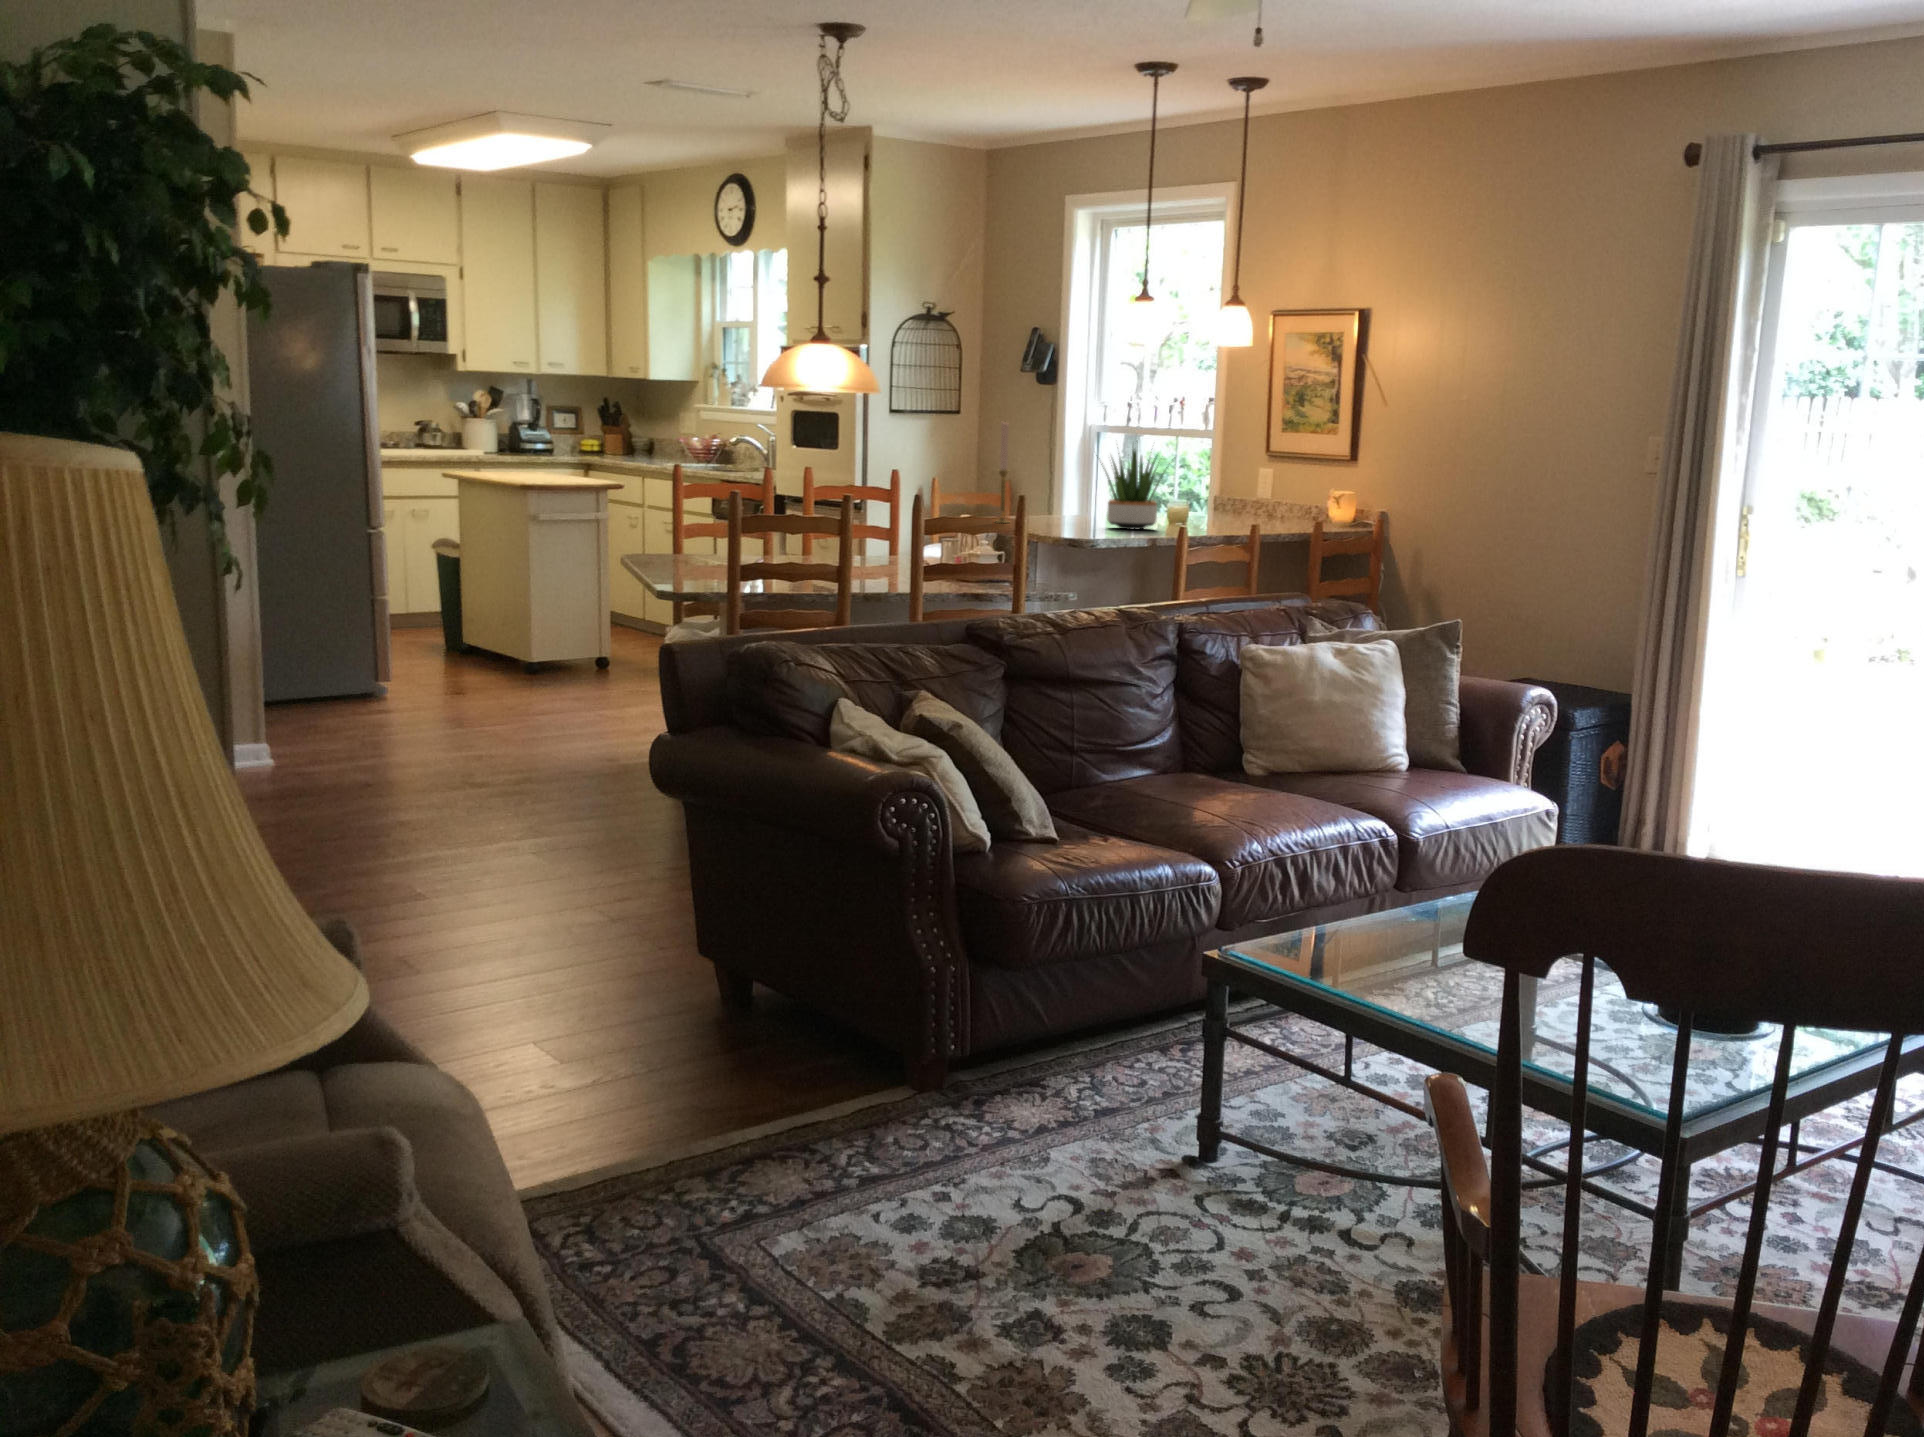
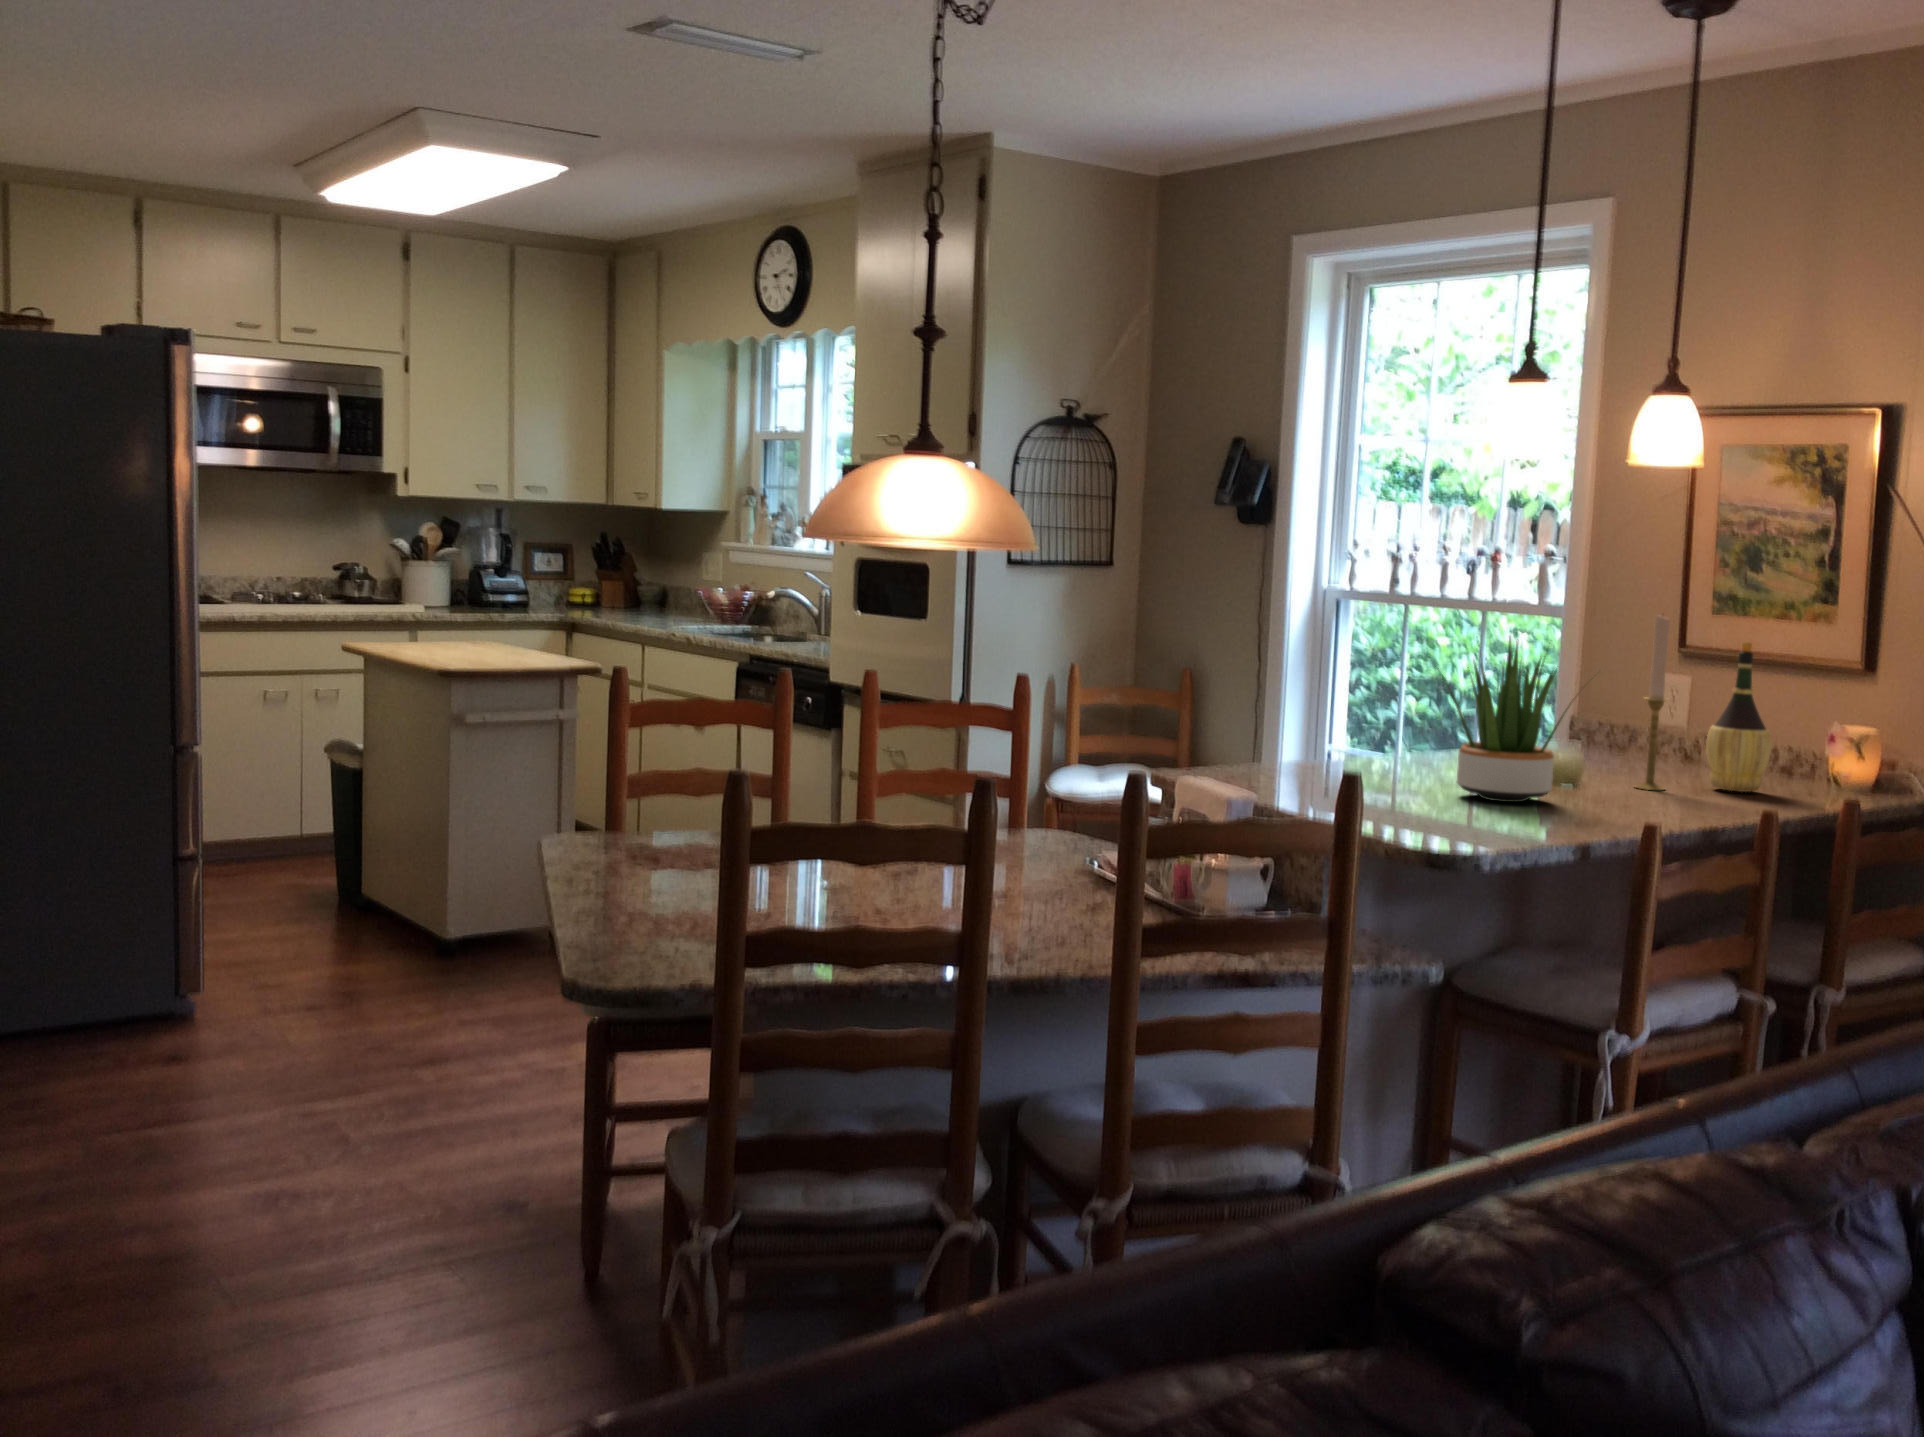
candlestick: present [997,422,1009,523] -> present [1635,615,1670,790]
wine bottle: none [1260,445,1294,529] -> present [1706,642,1772,792]

